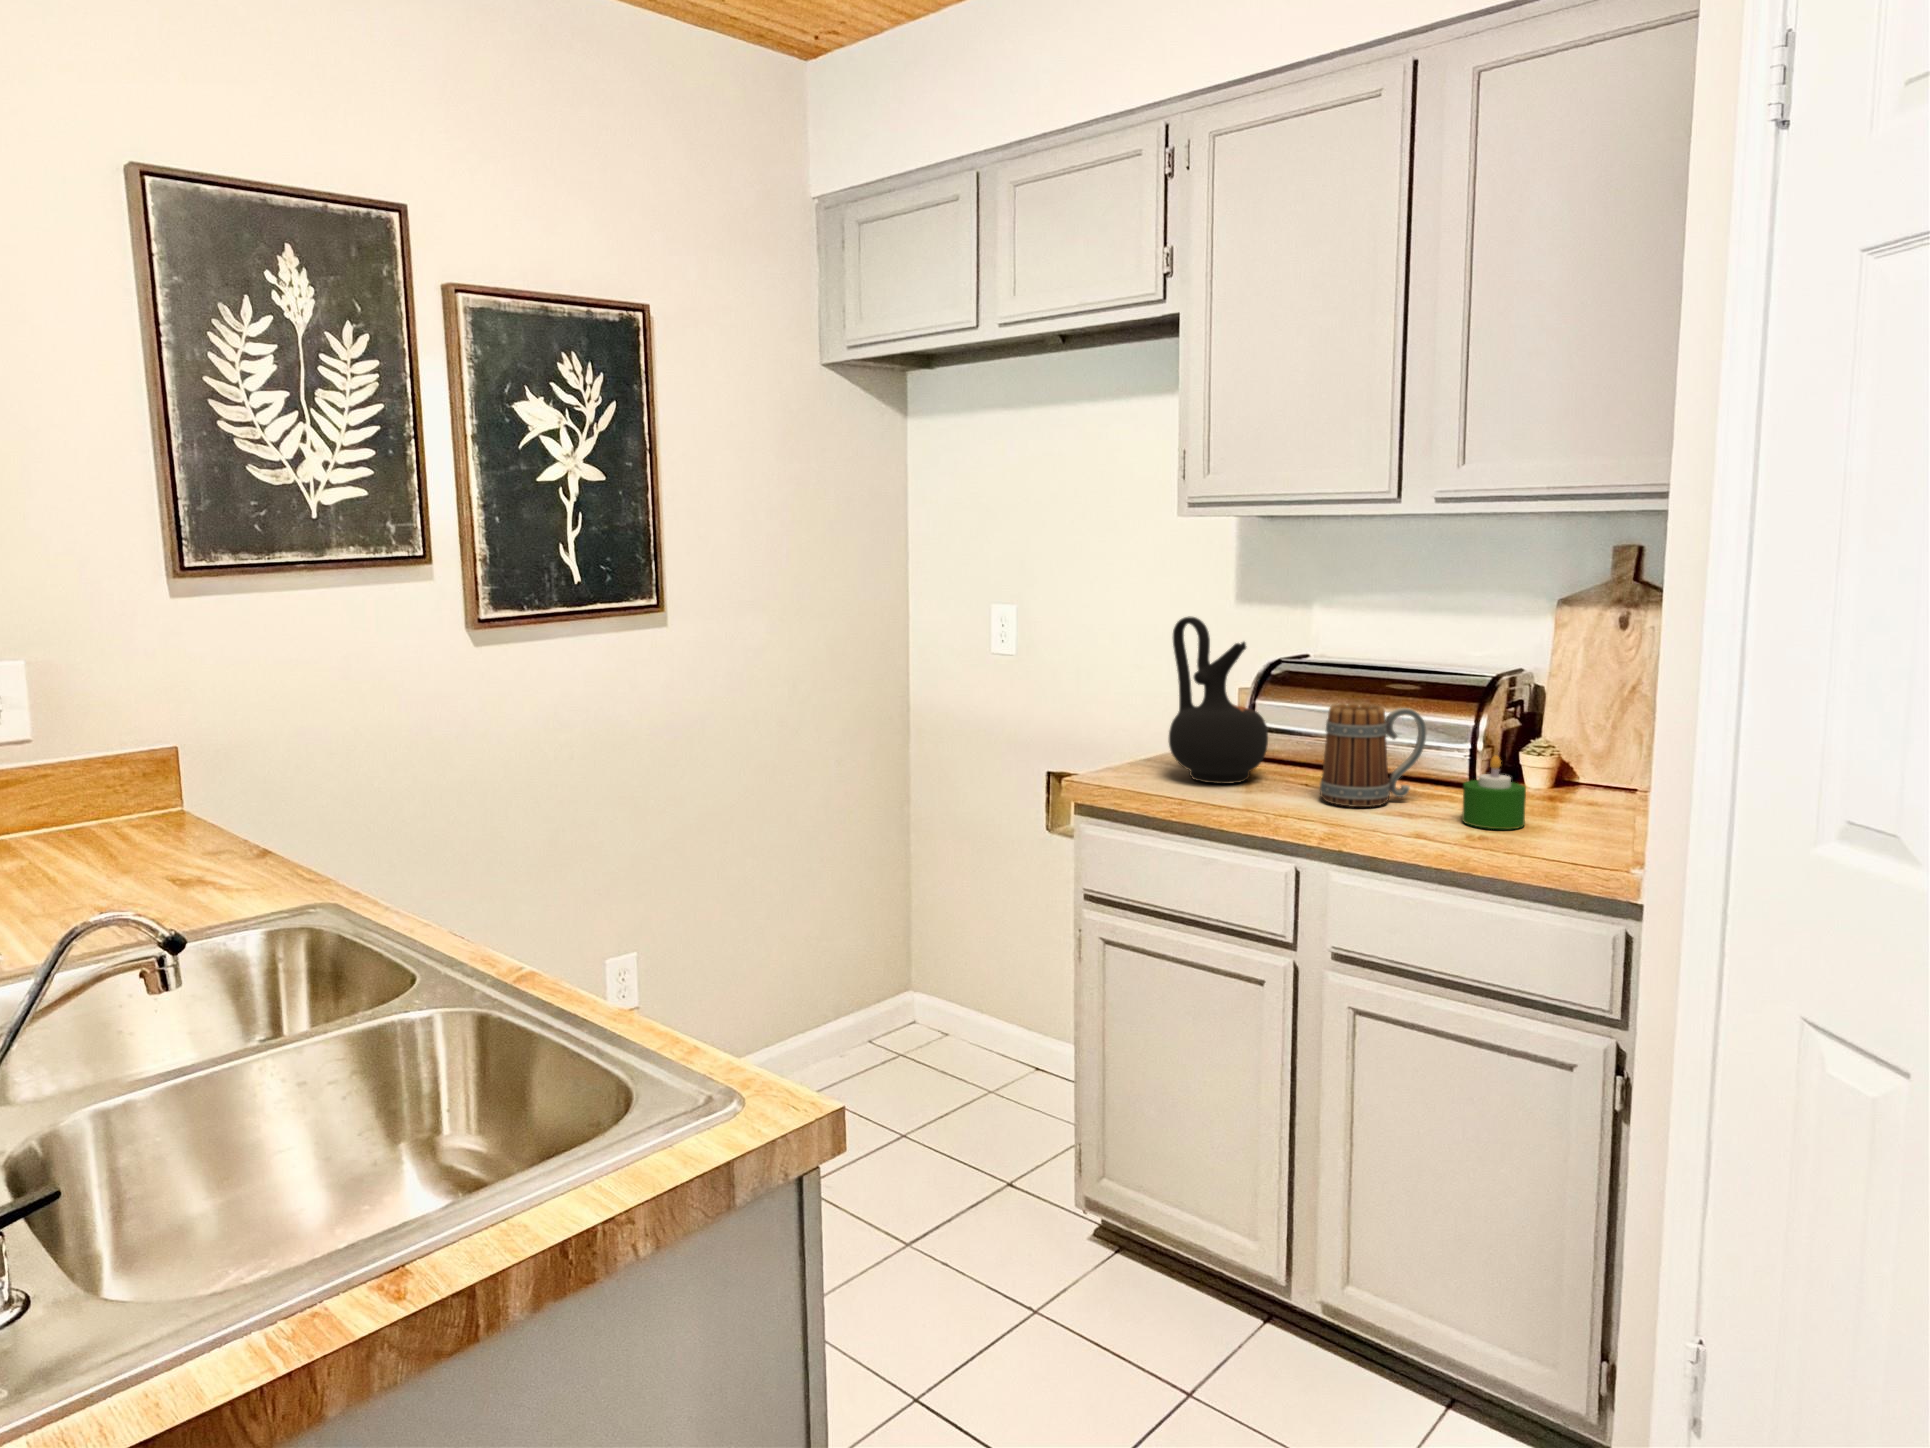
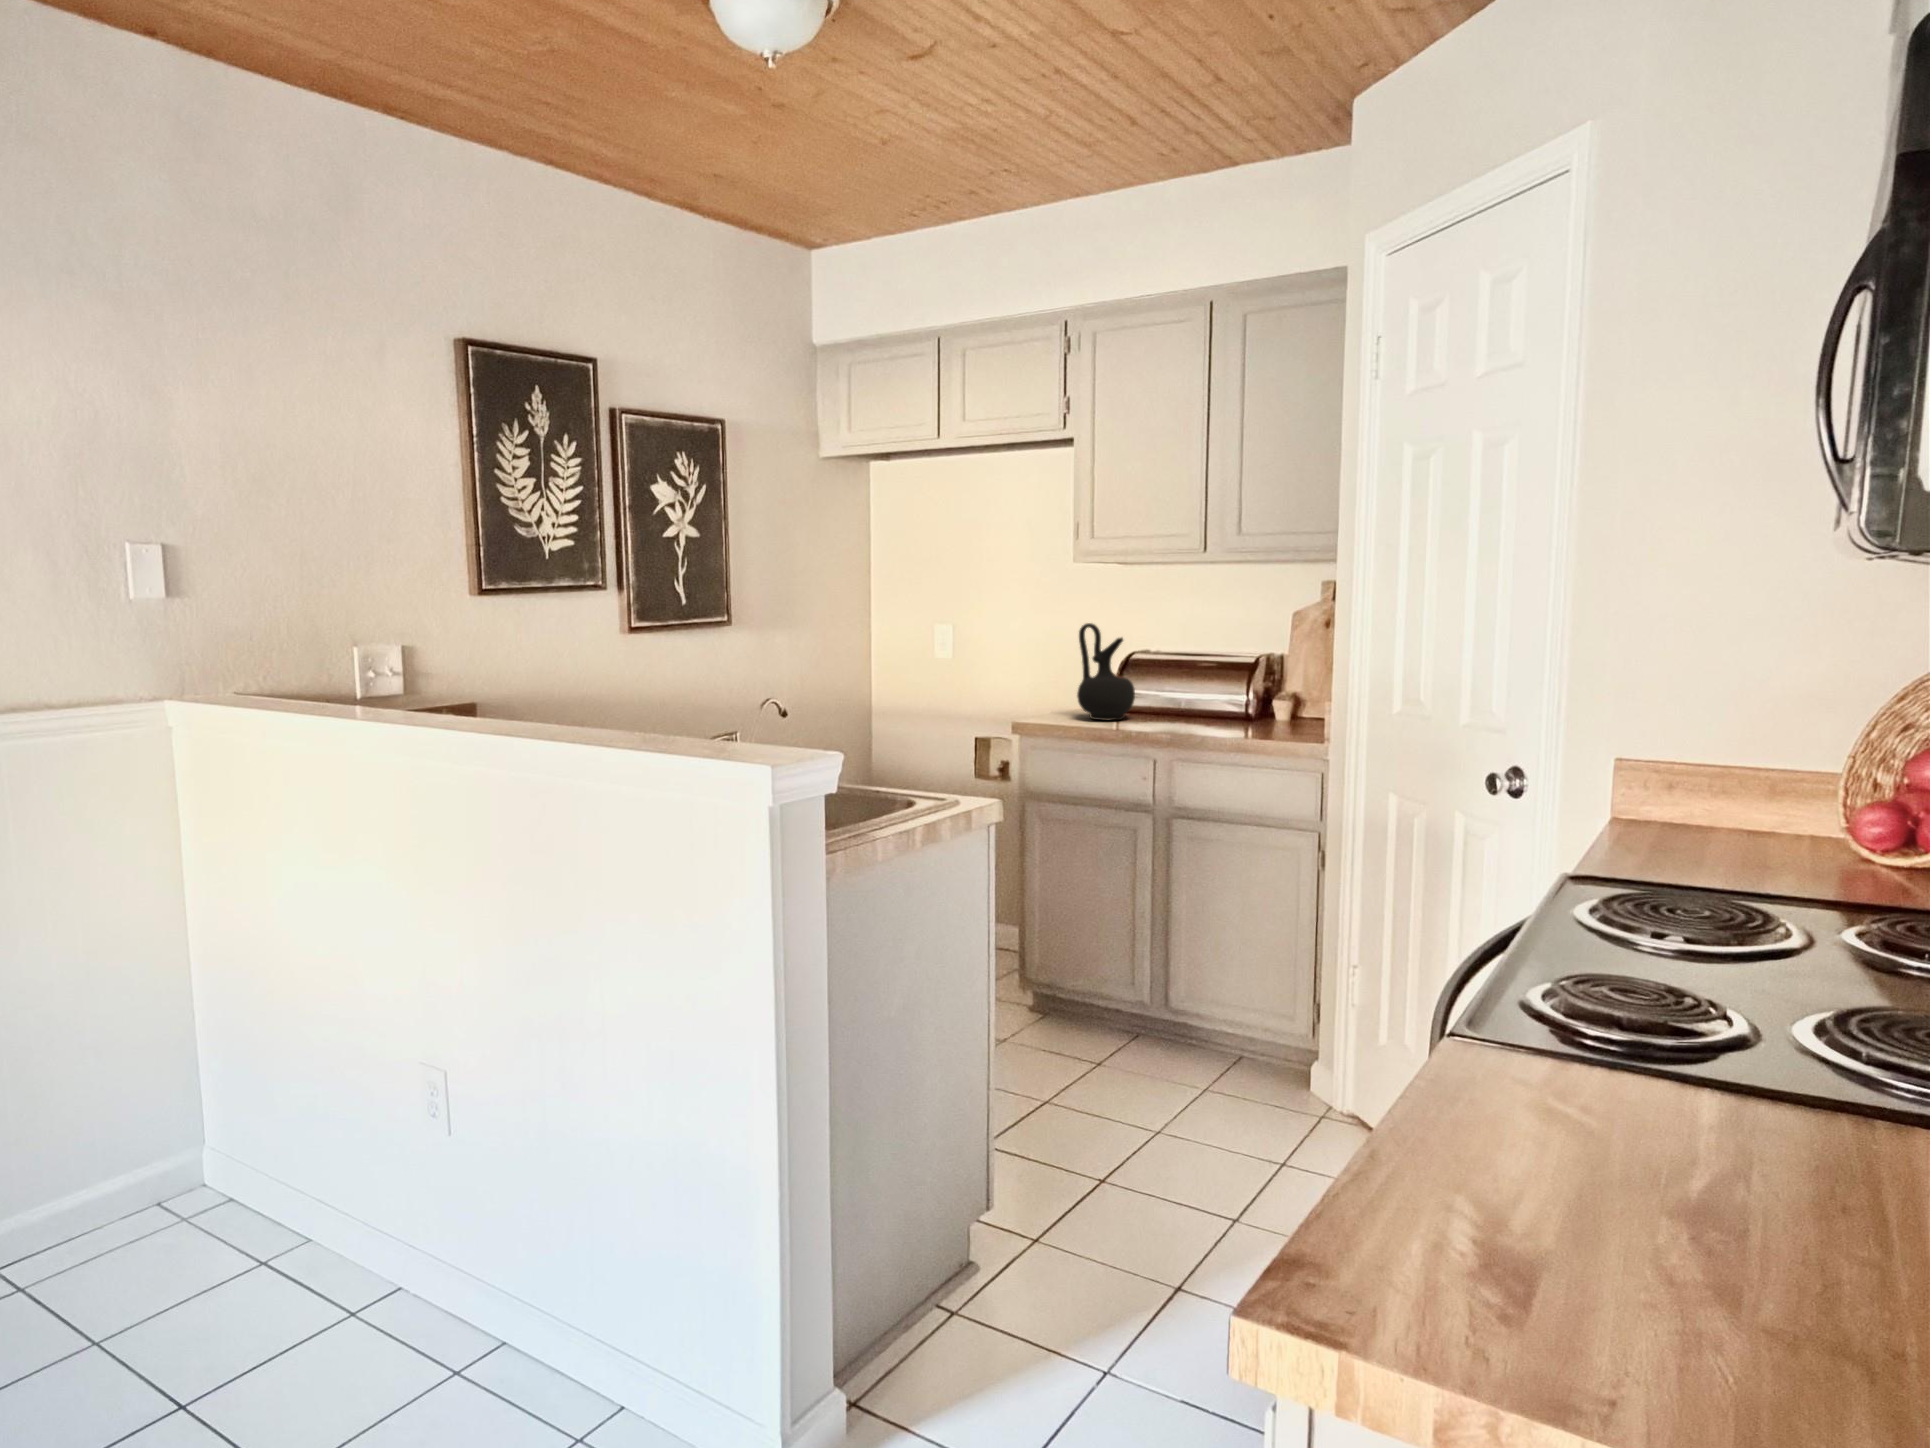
mug: present [1320,703,1427,807] -> none [1167,670,1224,727]
candle: present [1462,755,1526,829] -> none [1244,694,1277,733]

